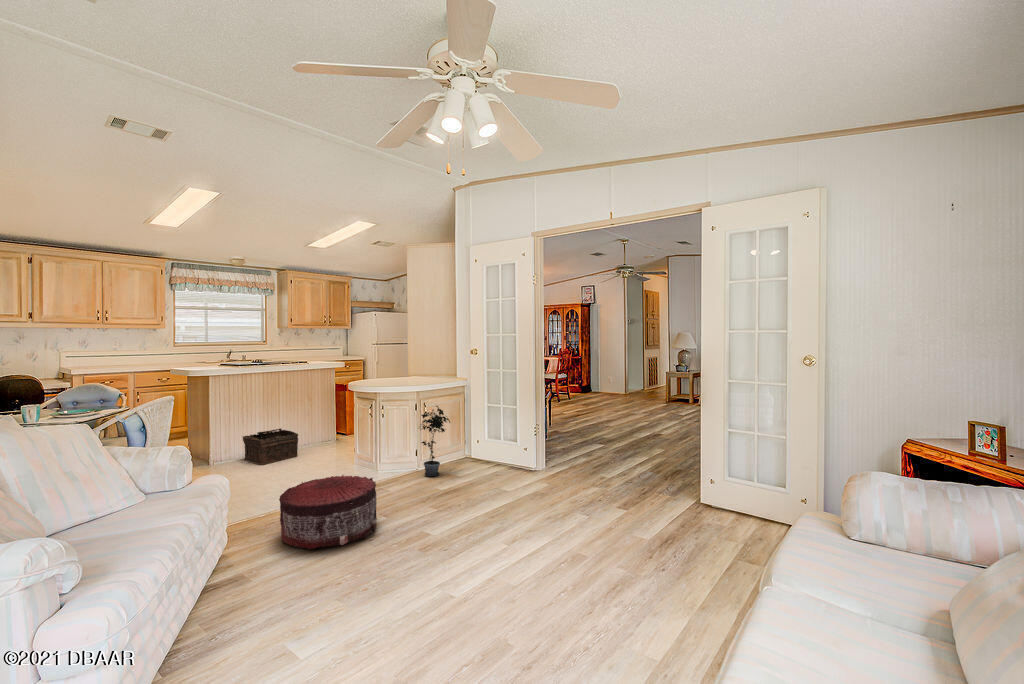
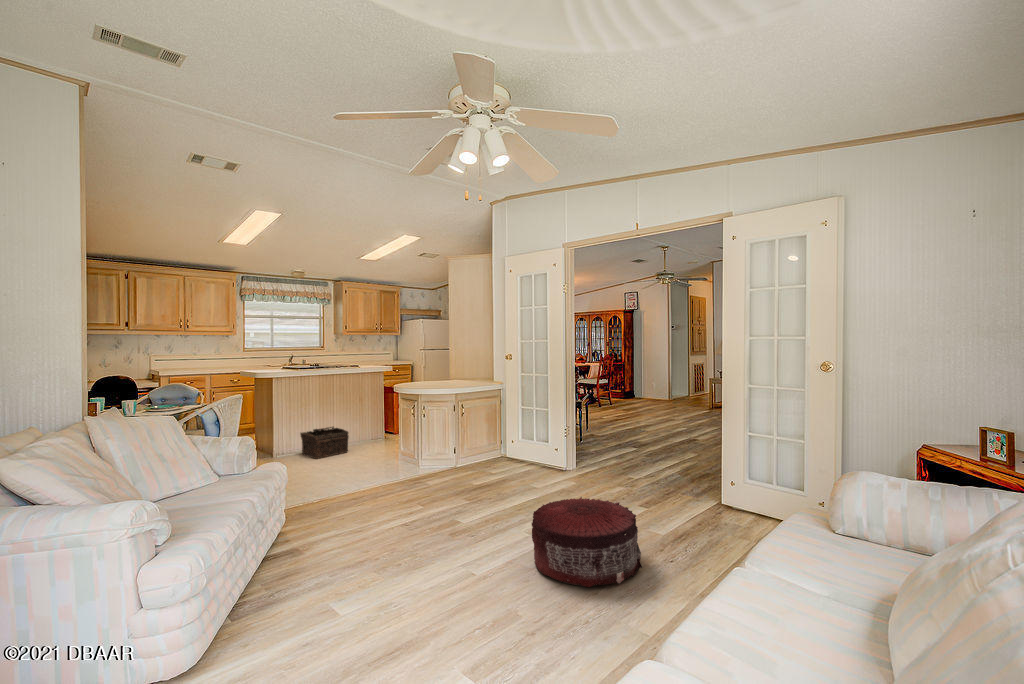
potted plant: present [420,406,450,476] -> none [454,407,483,473]
pouf: present [279,475,377,549] -> present [532,497,642,587]

